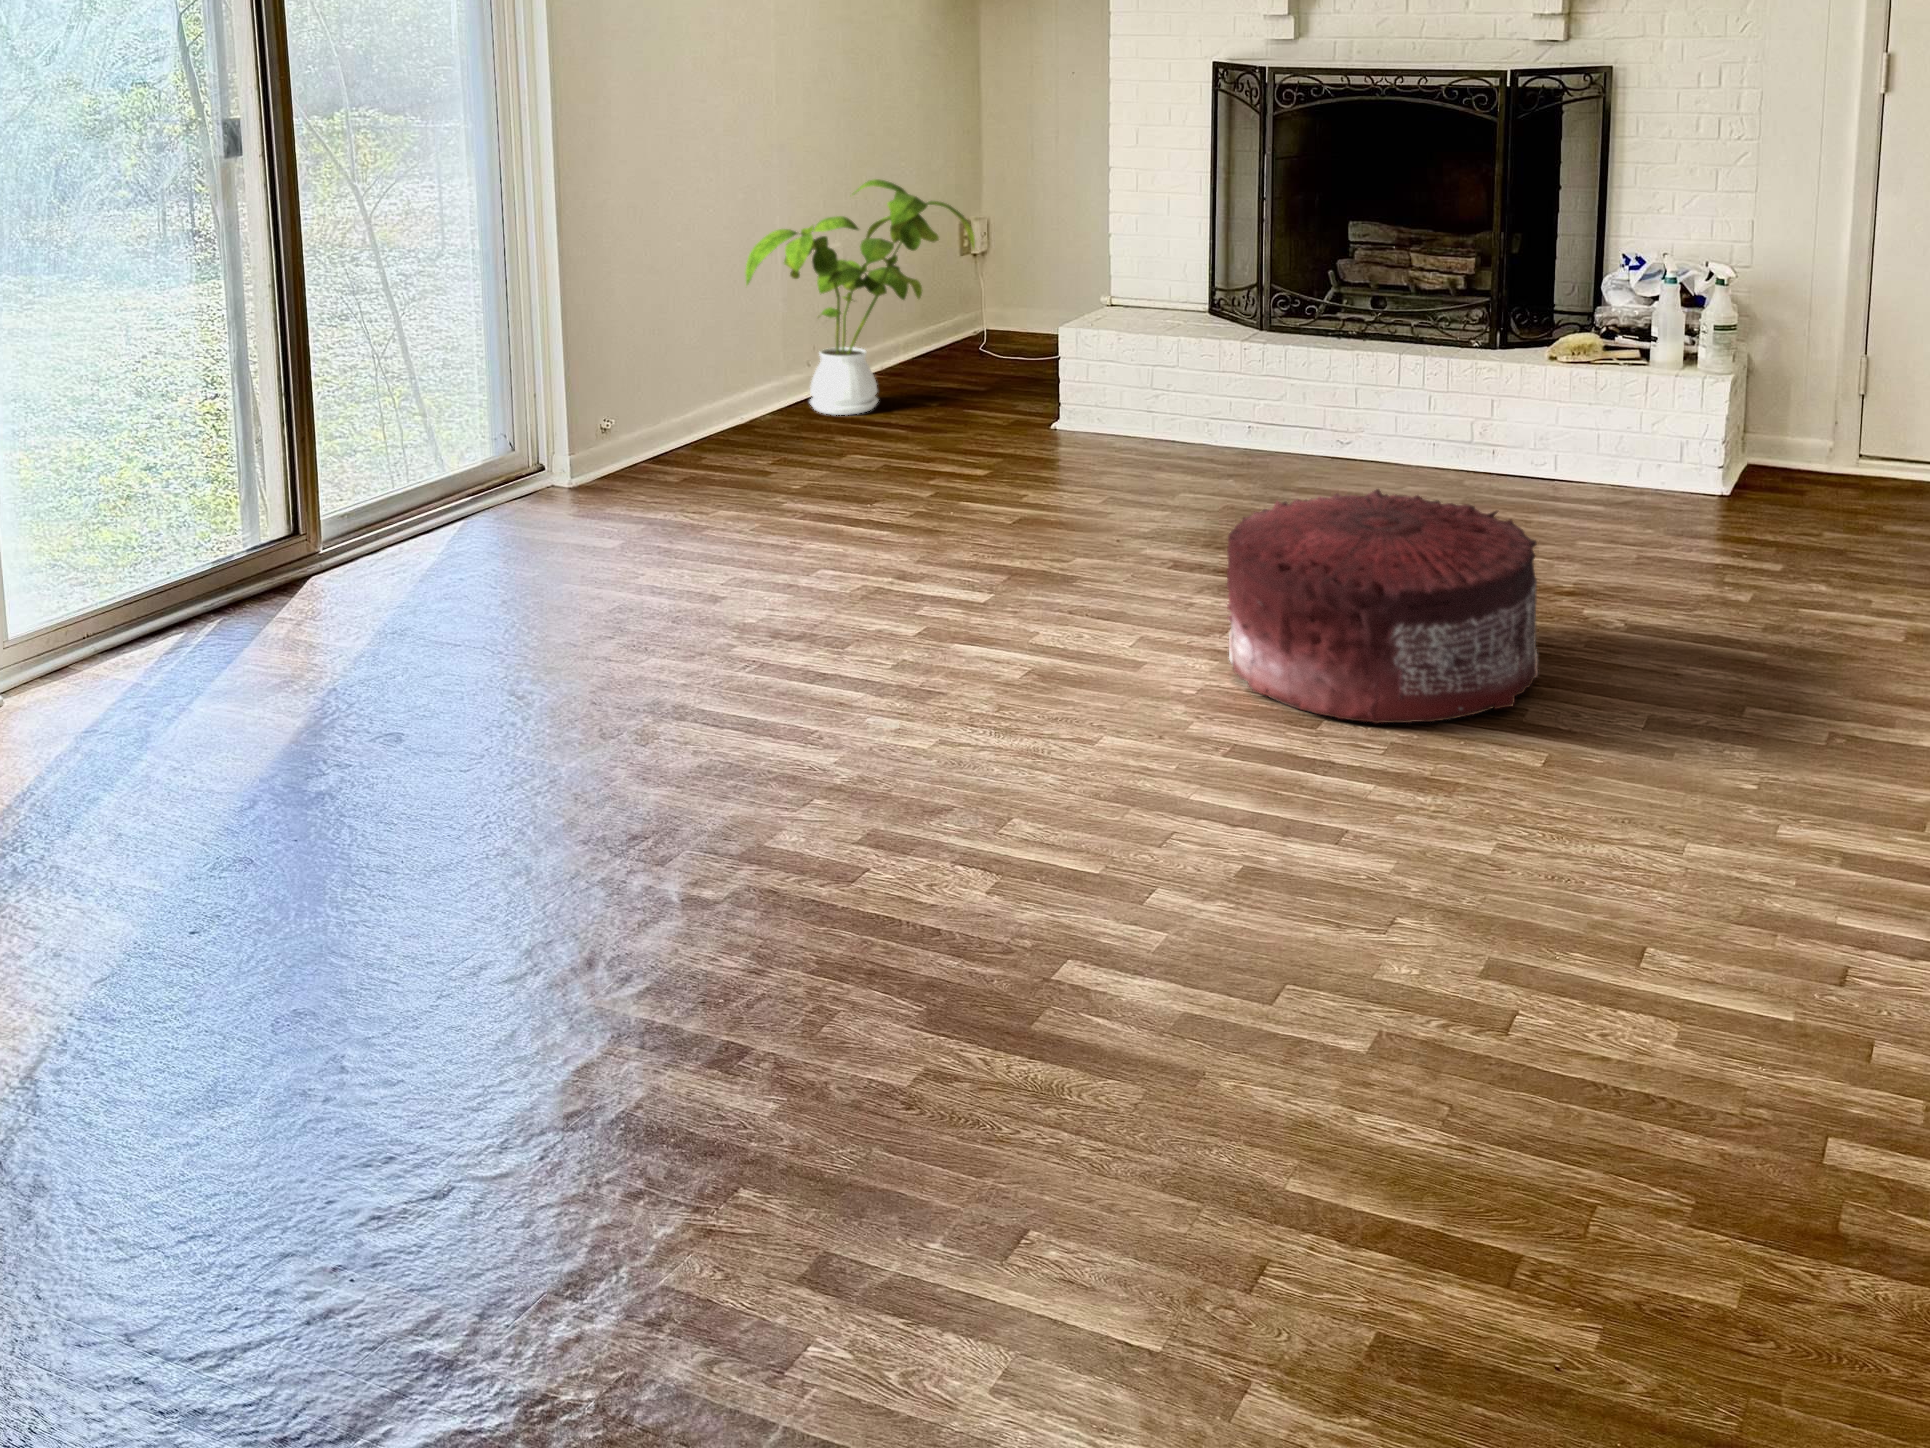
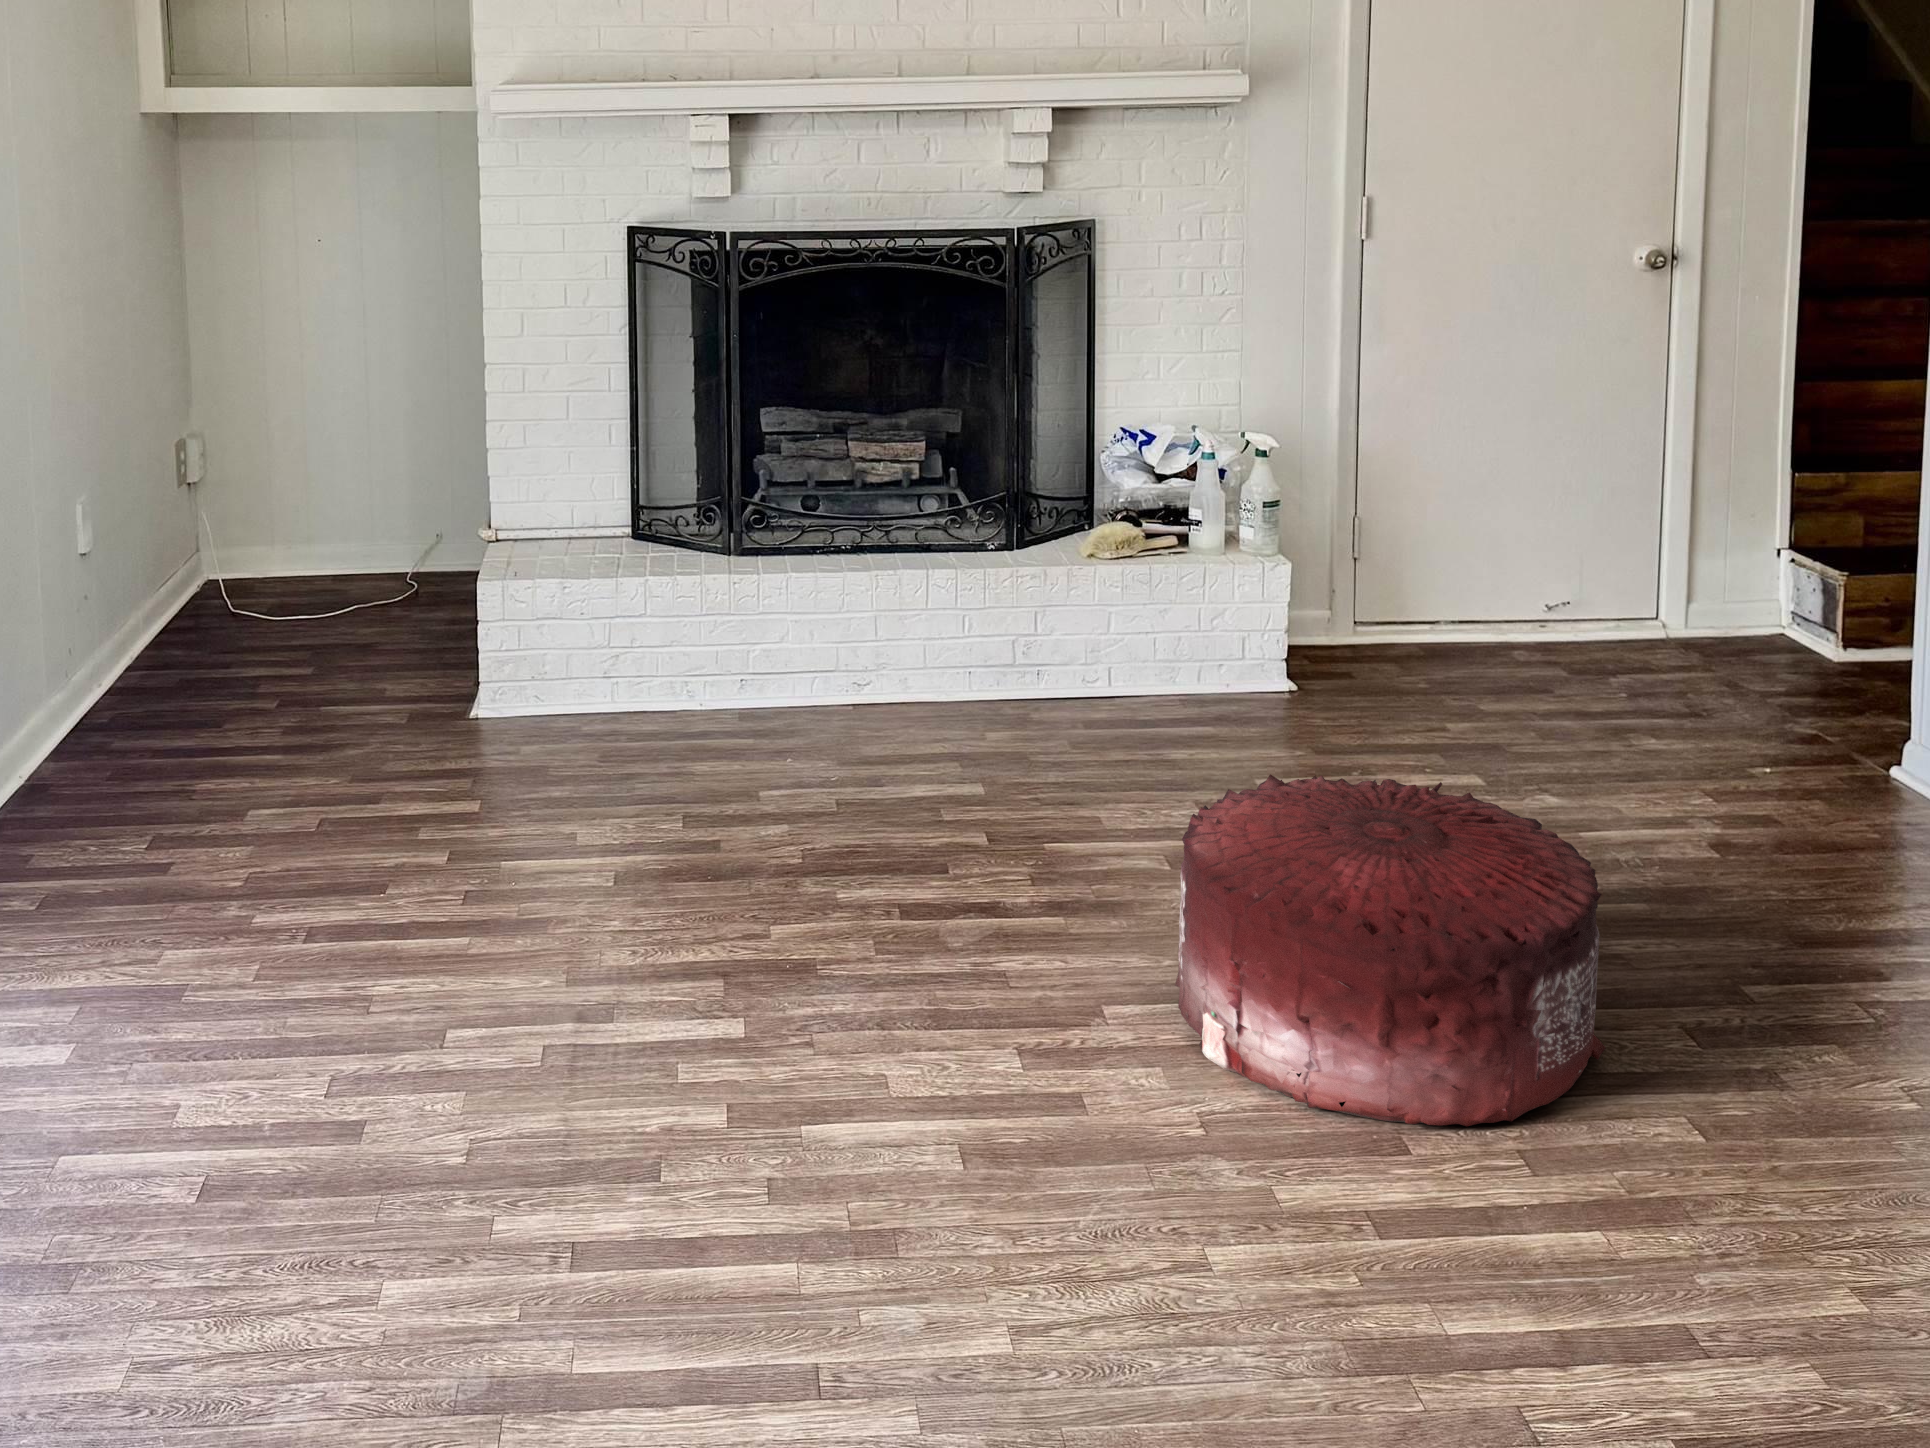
house plant: present [745,179,975,415] -> none [32,399,357,745]

